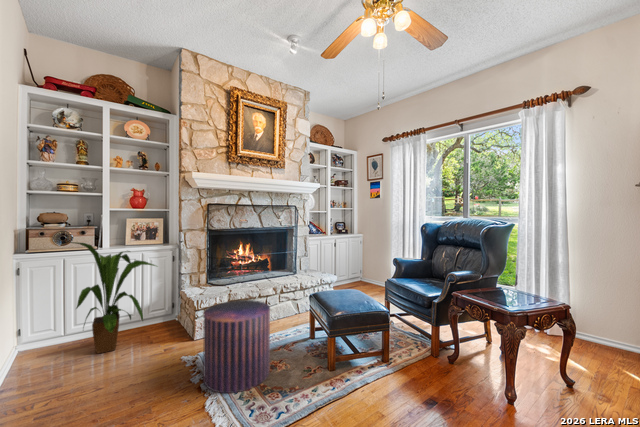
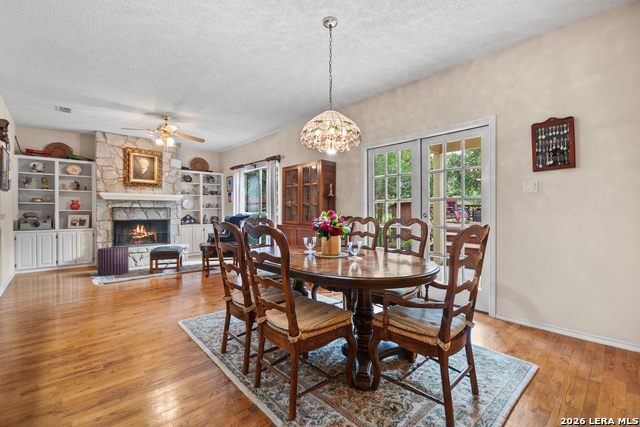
house plant: present [71,242,155,354] -> none [40,224,84,273]

